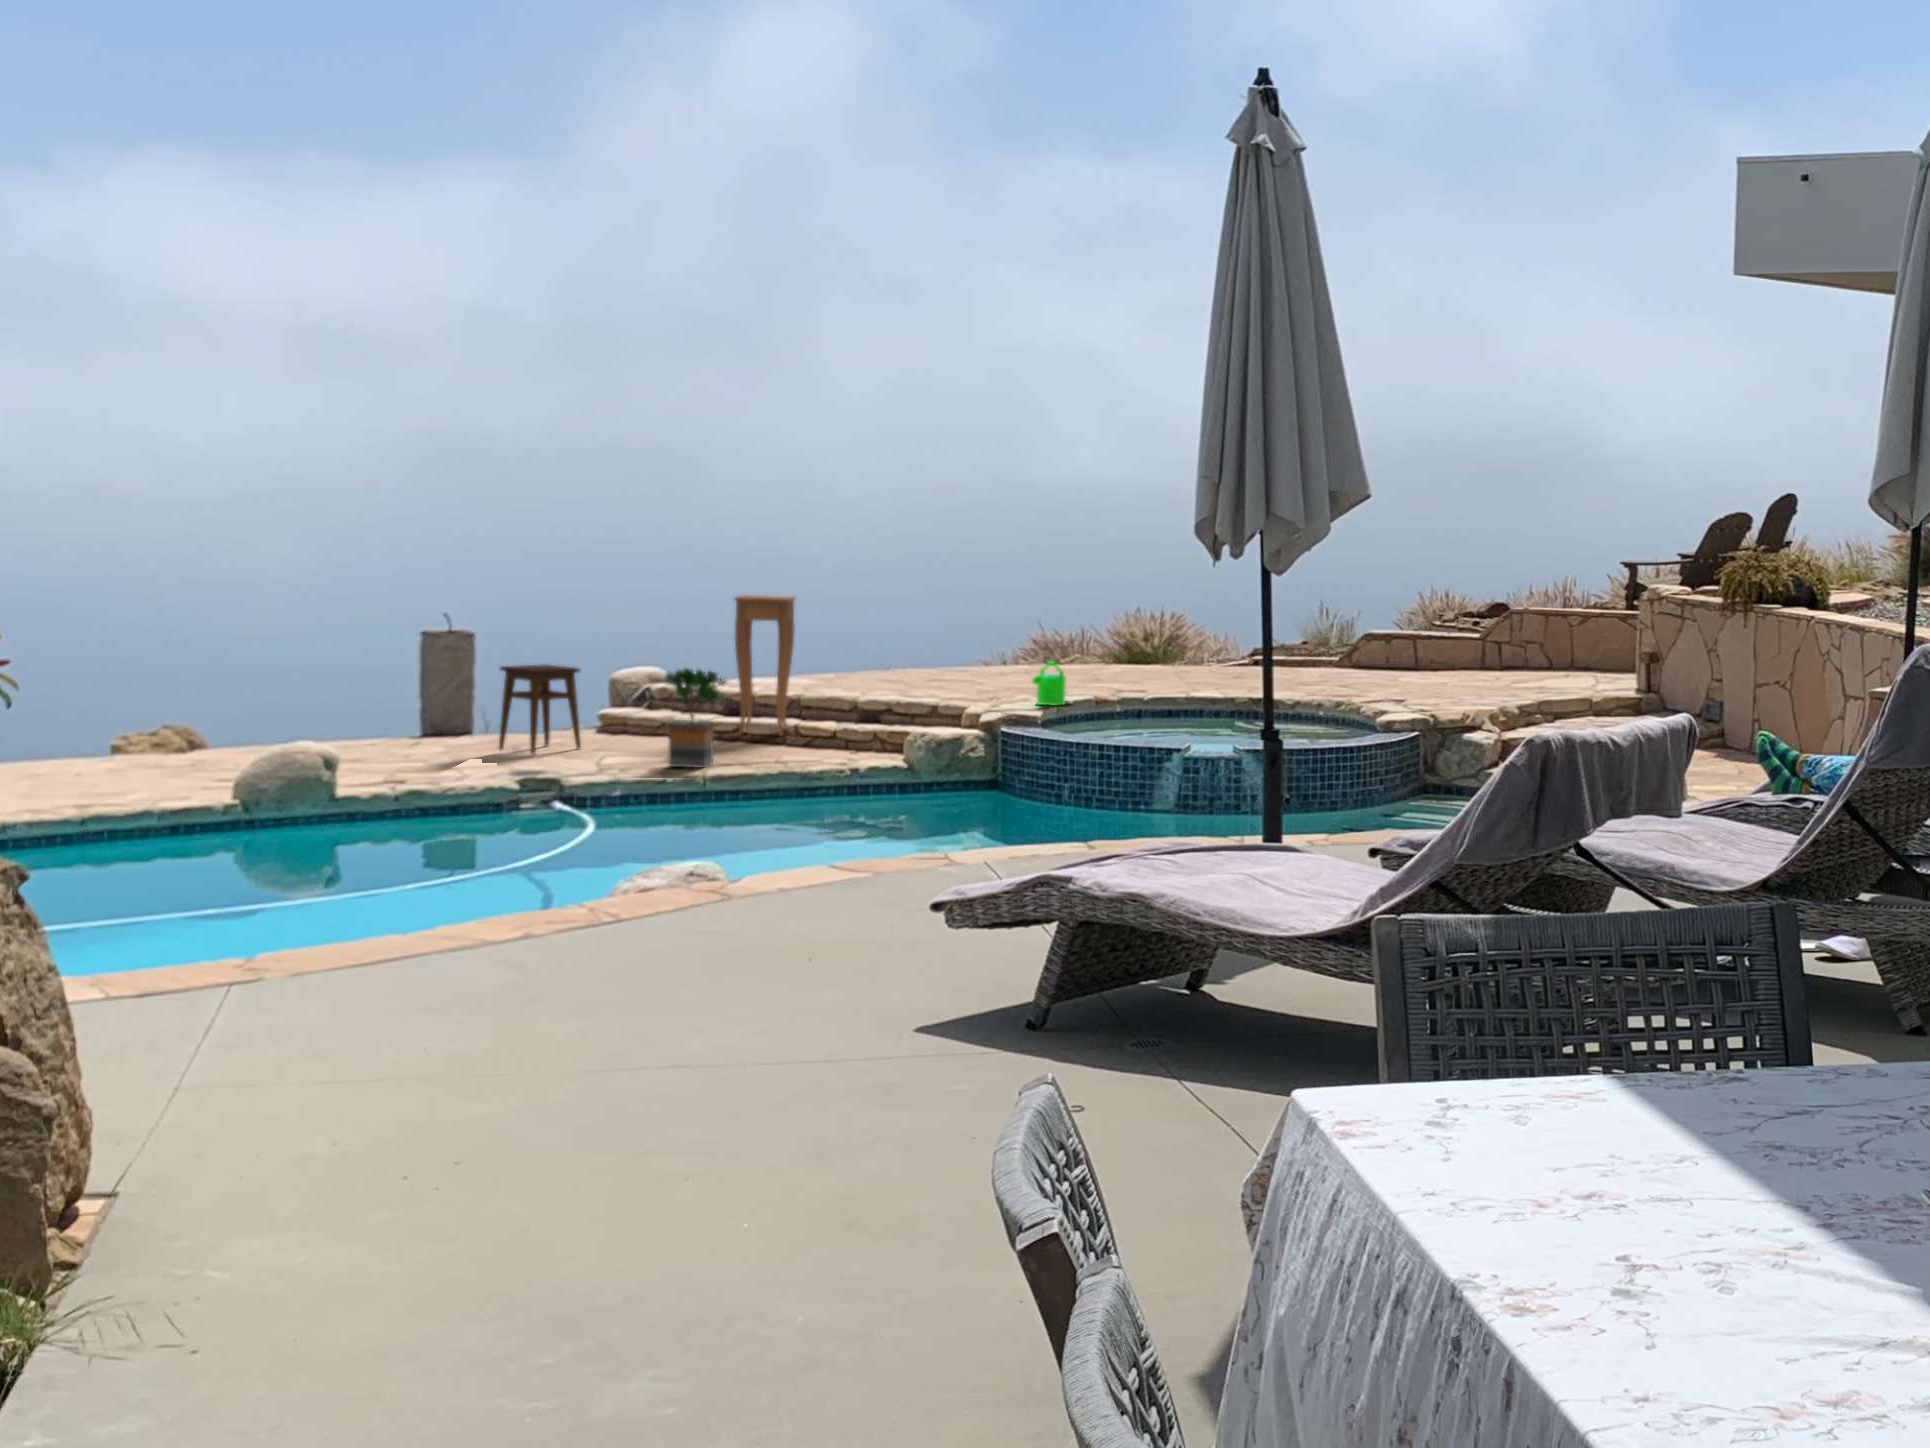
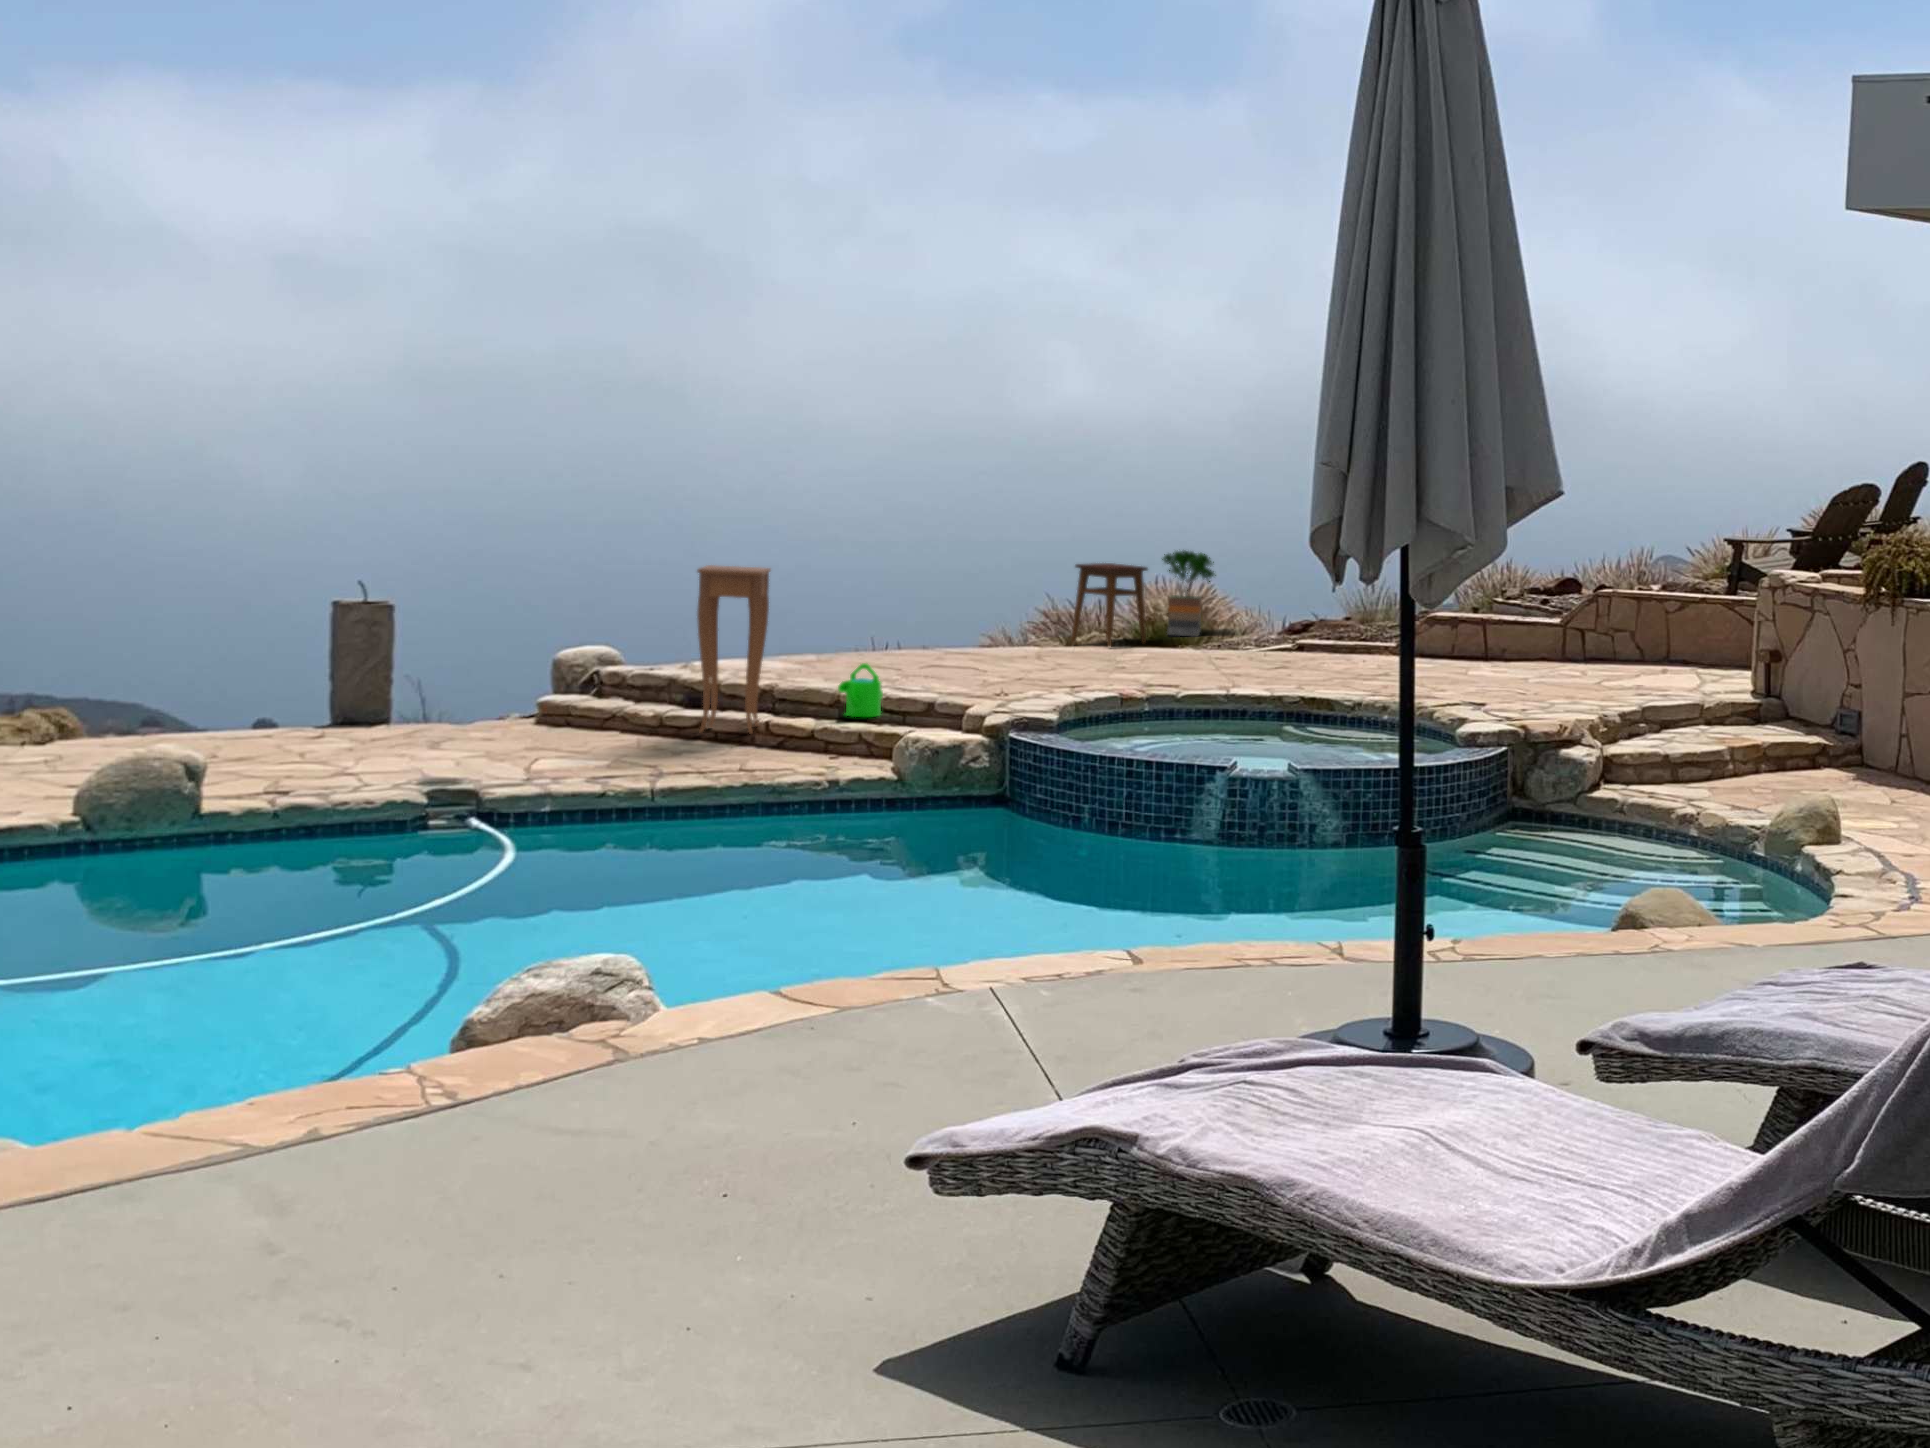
watering can: present [1032,661,1066,705] -> present [838,663,883,717]
stool: present [498,664,581,754] -> present [1071,563,1148,647]
potted tree: present [663,668,726,768] -> present [1162,551,1216,636]

